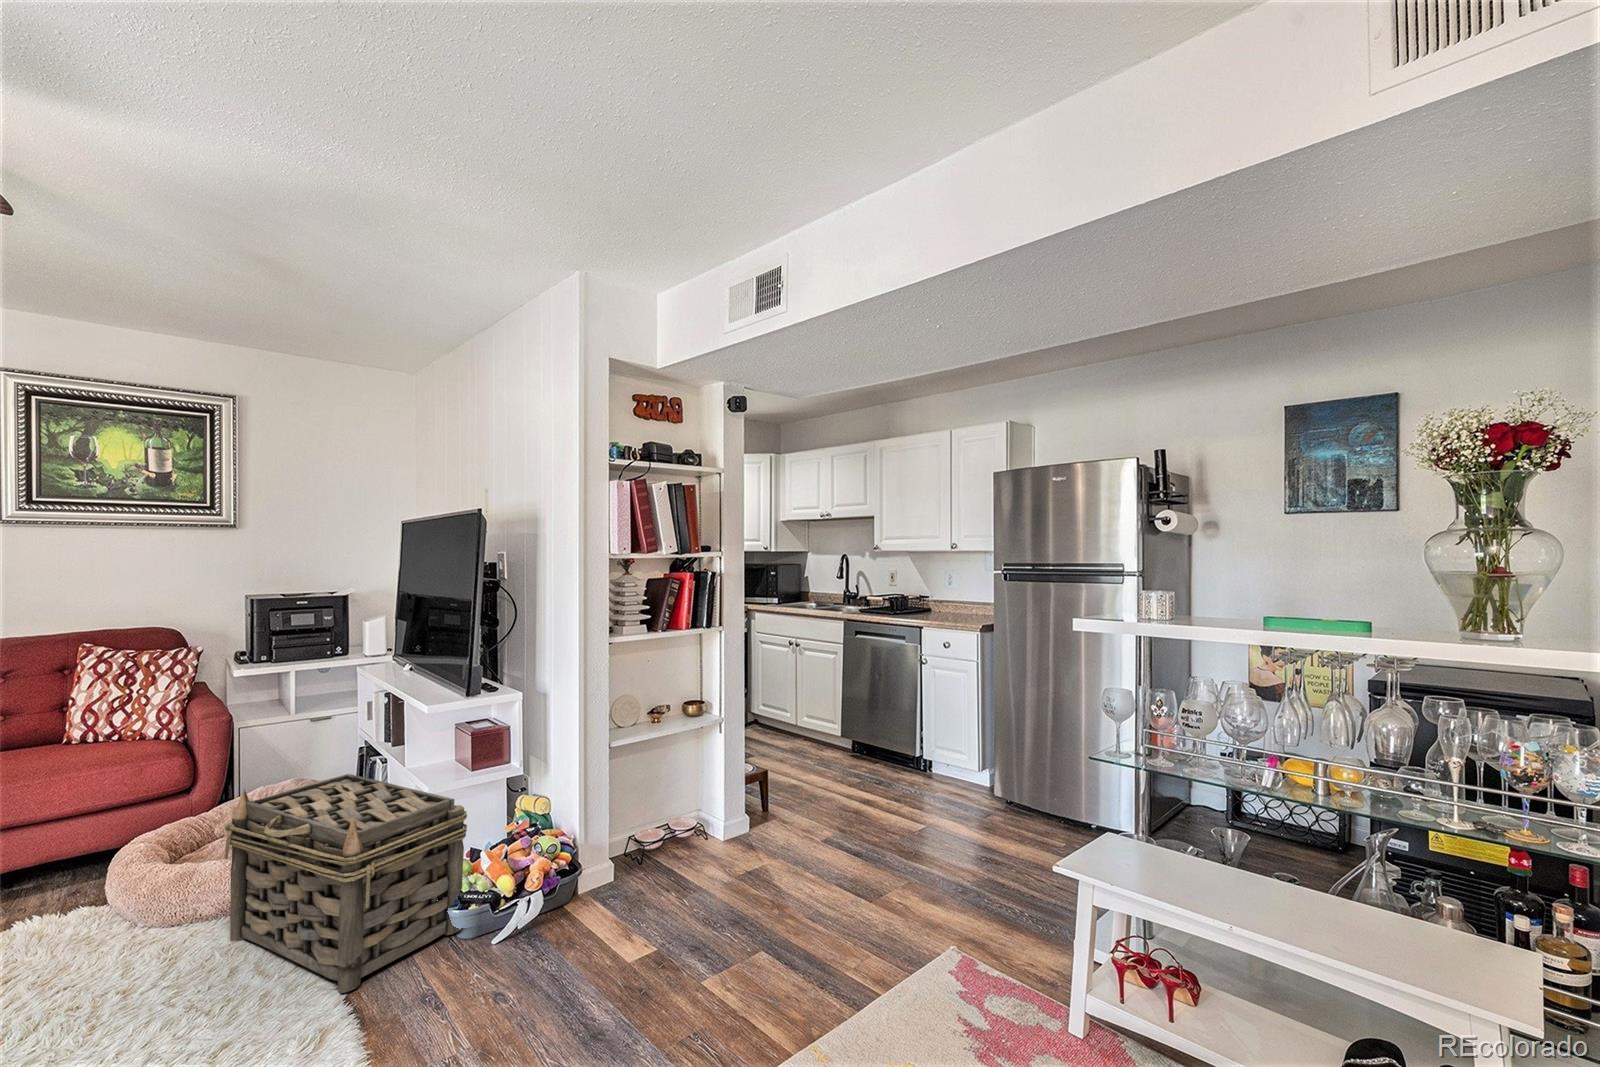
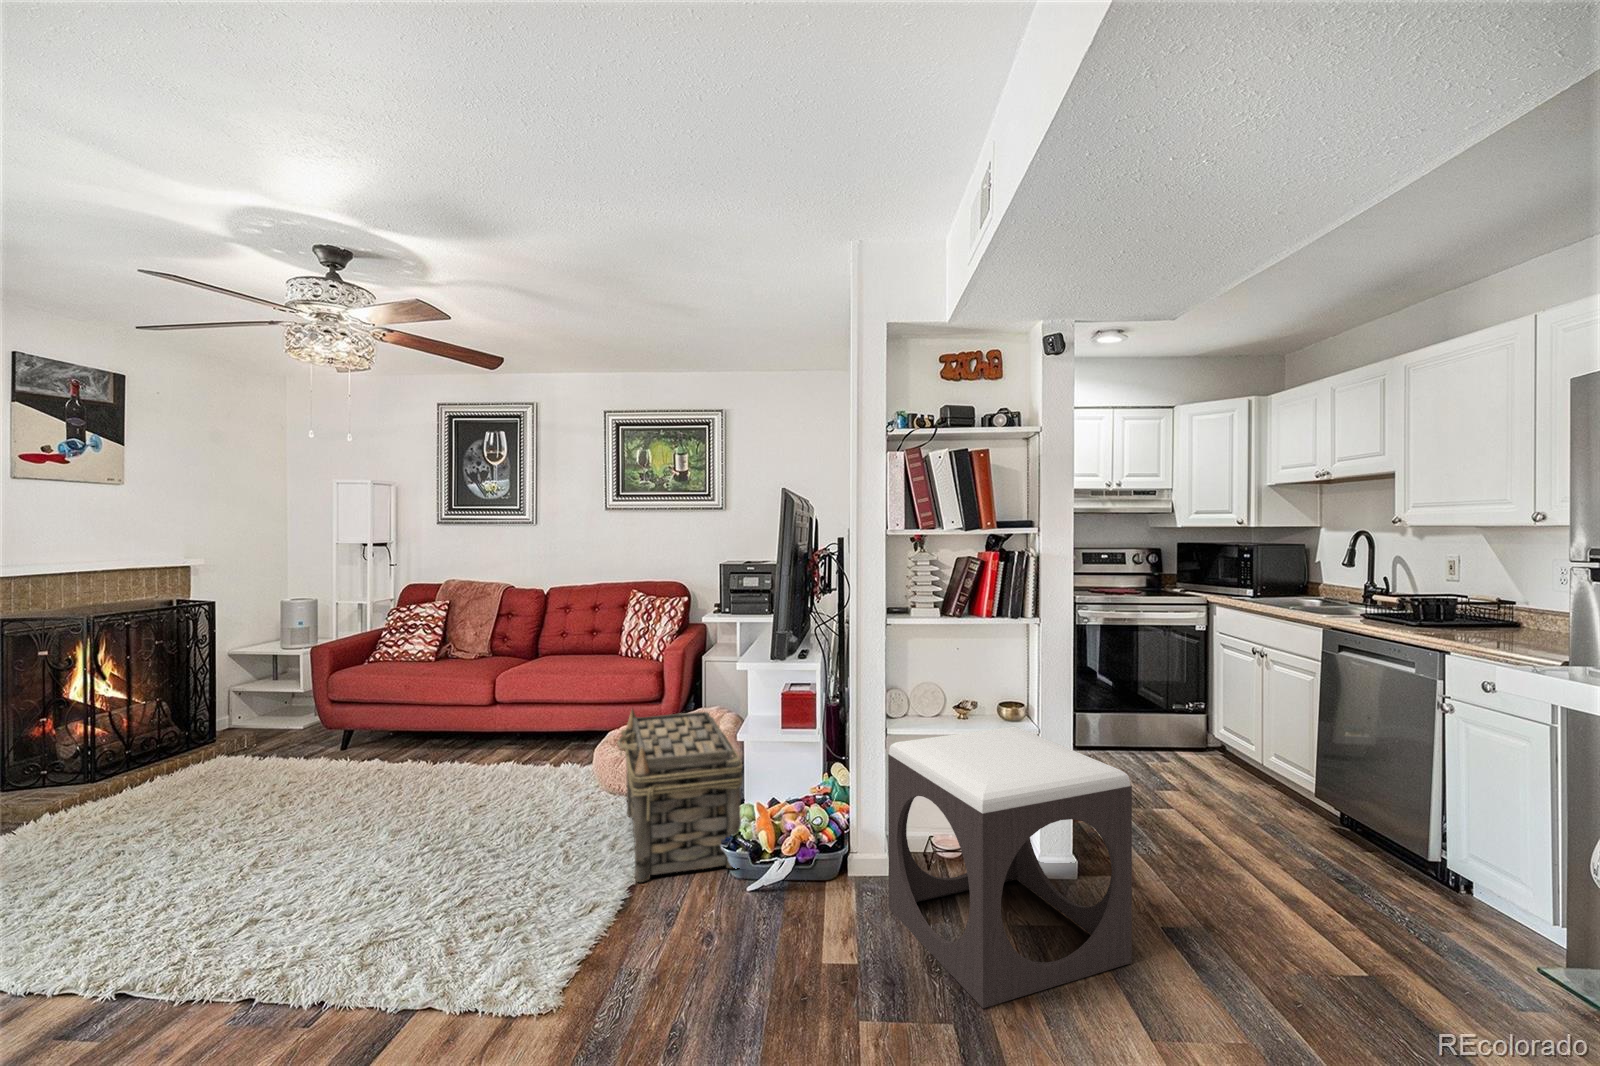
footstool: none [641,715,826,932] -> present [888,726,1132,1008]

